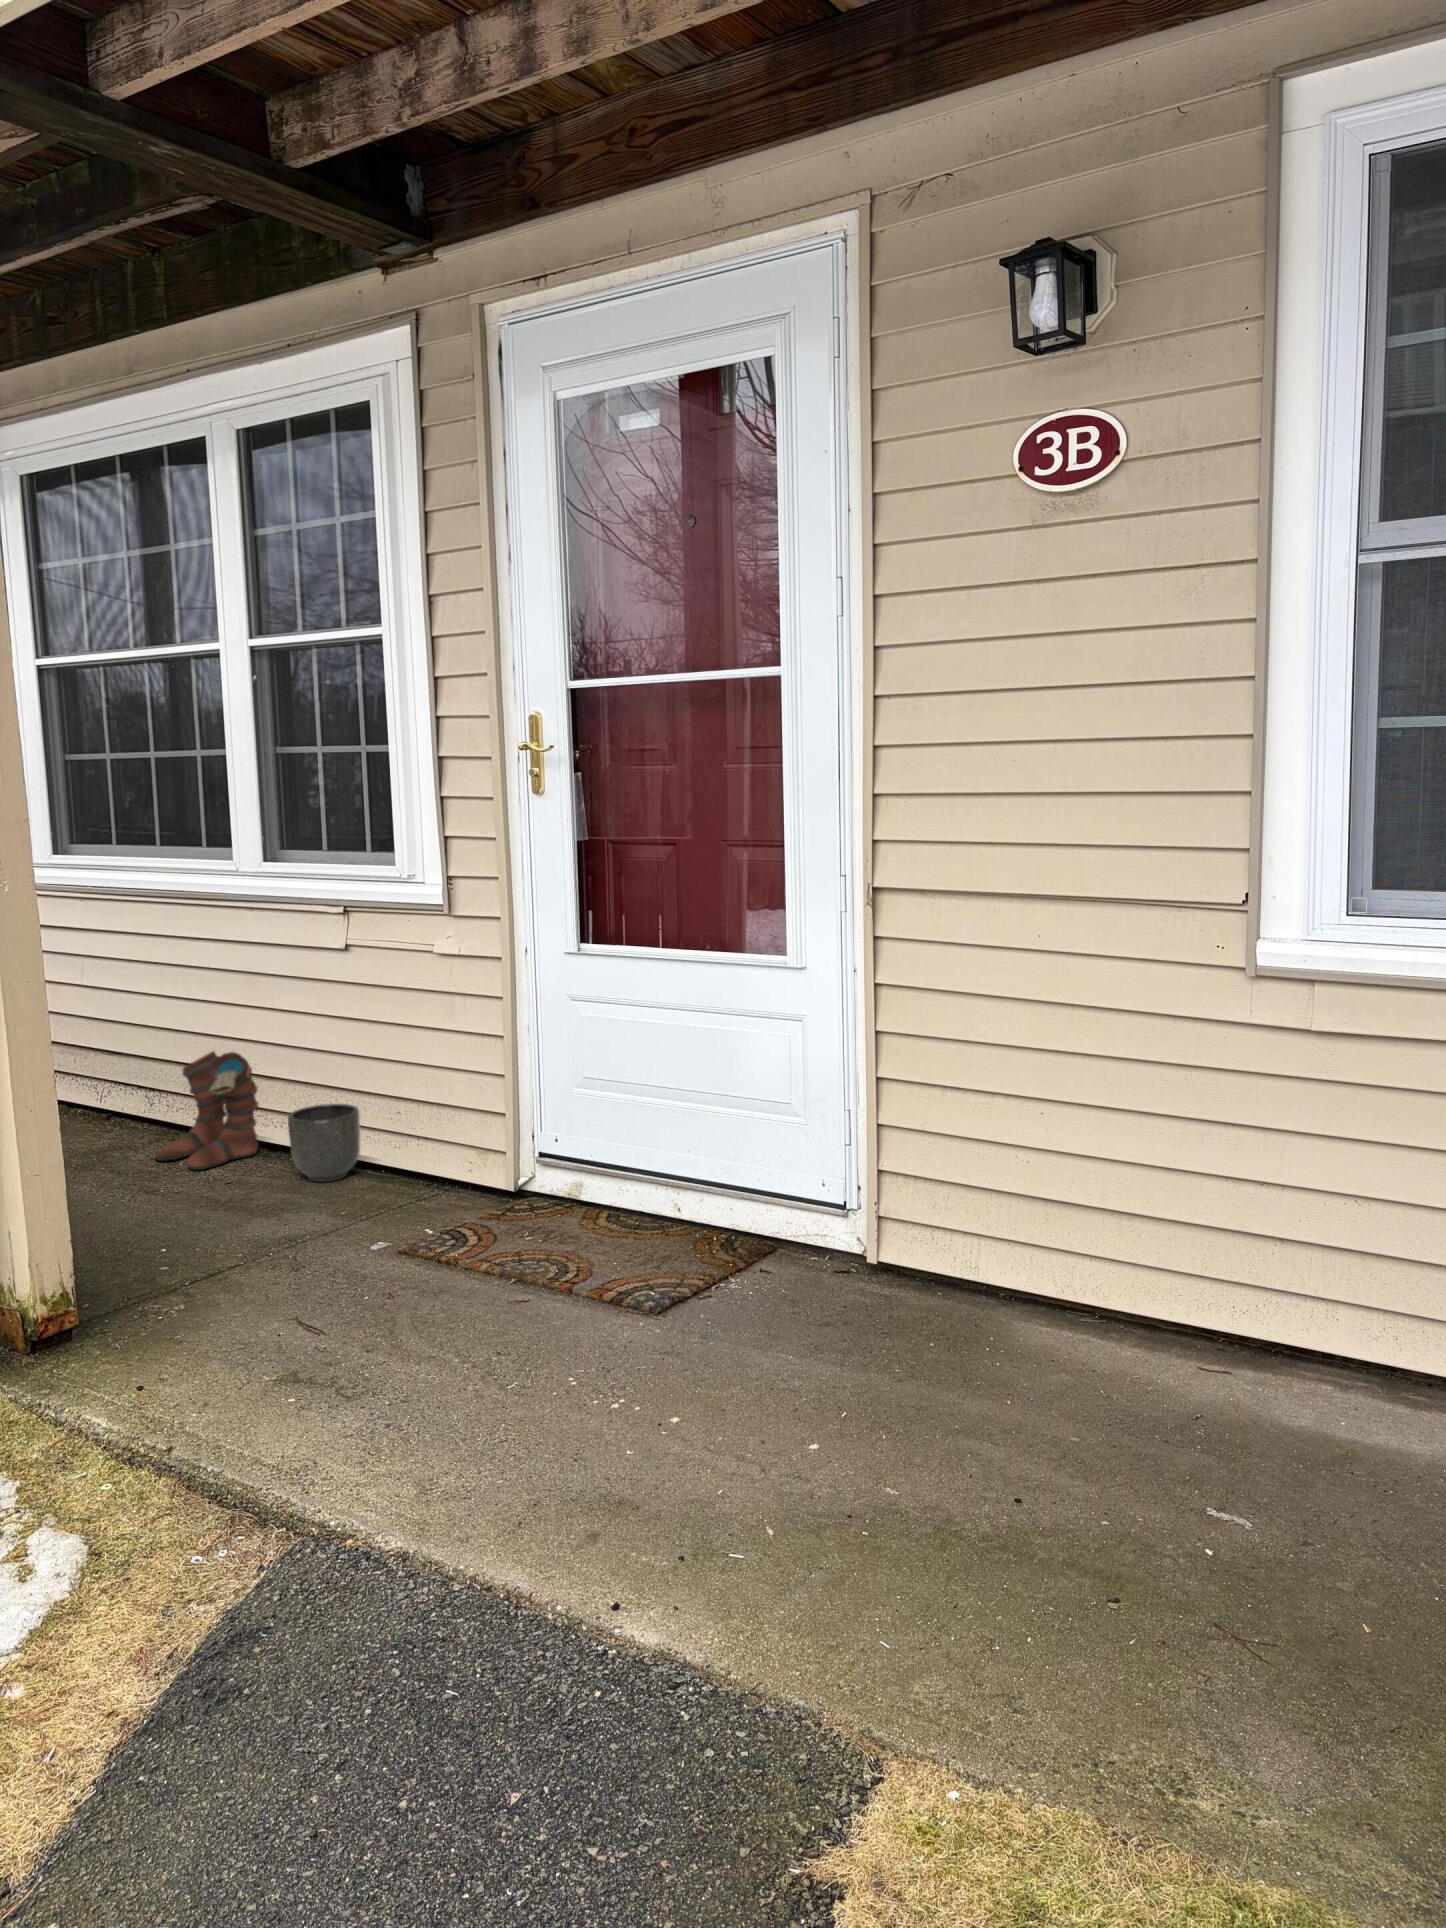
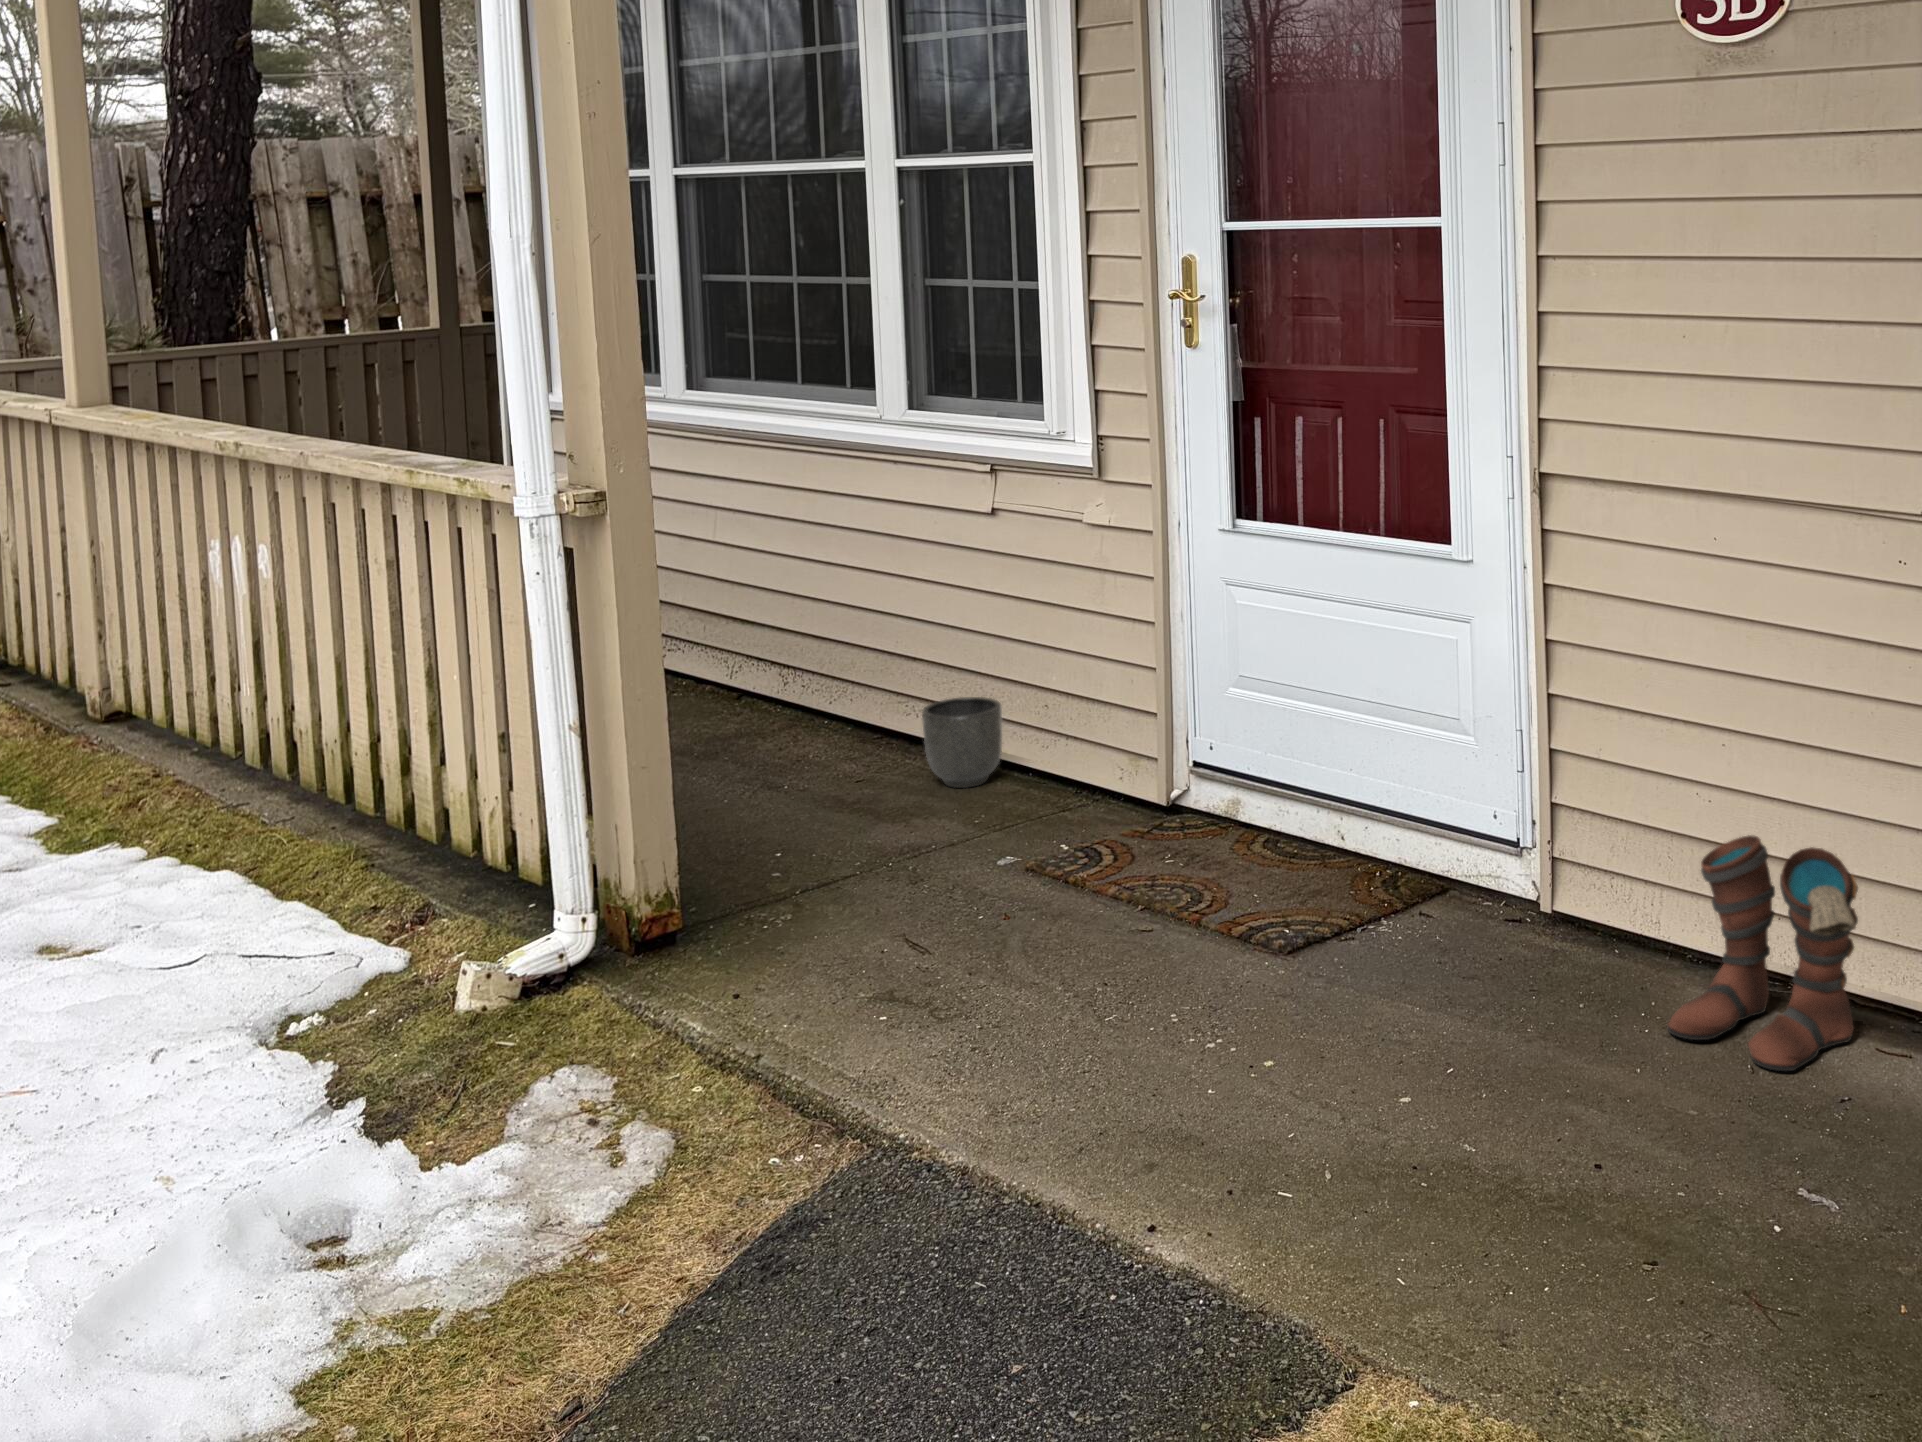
boots: present [155,1051,258,1170] -> present [1667,835,1858,1071]

